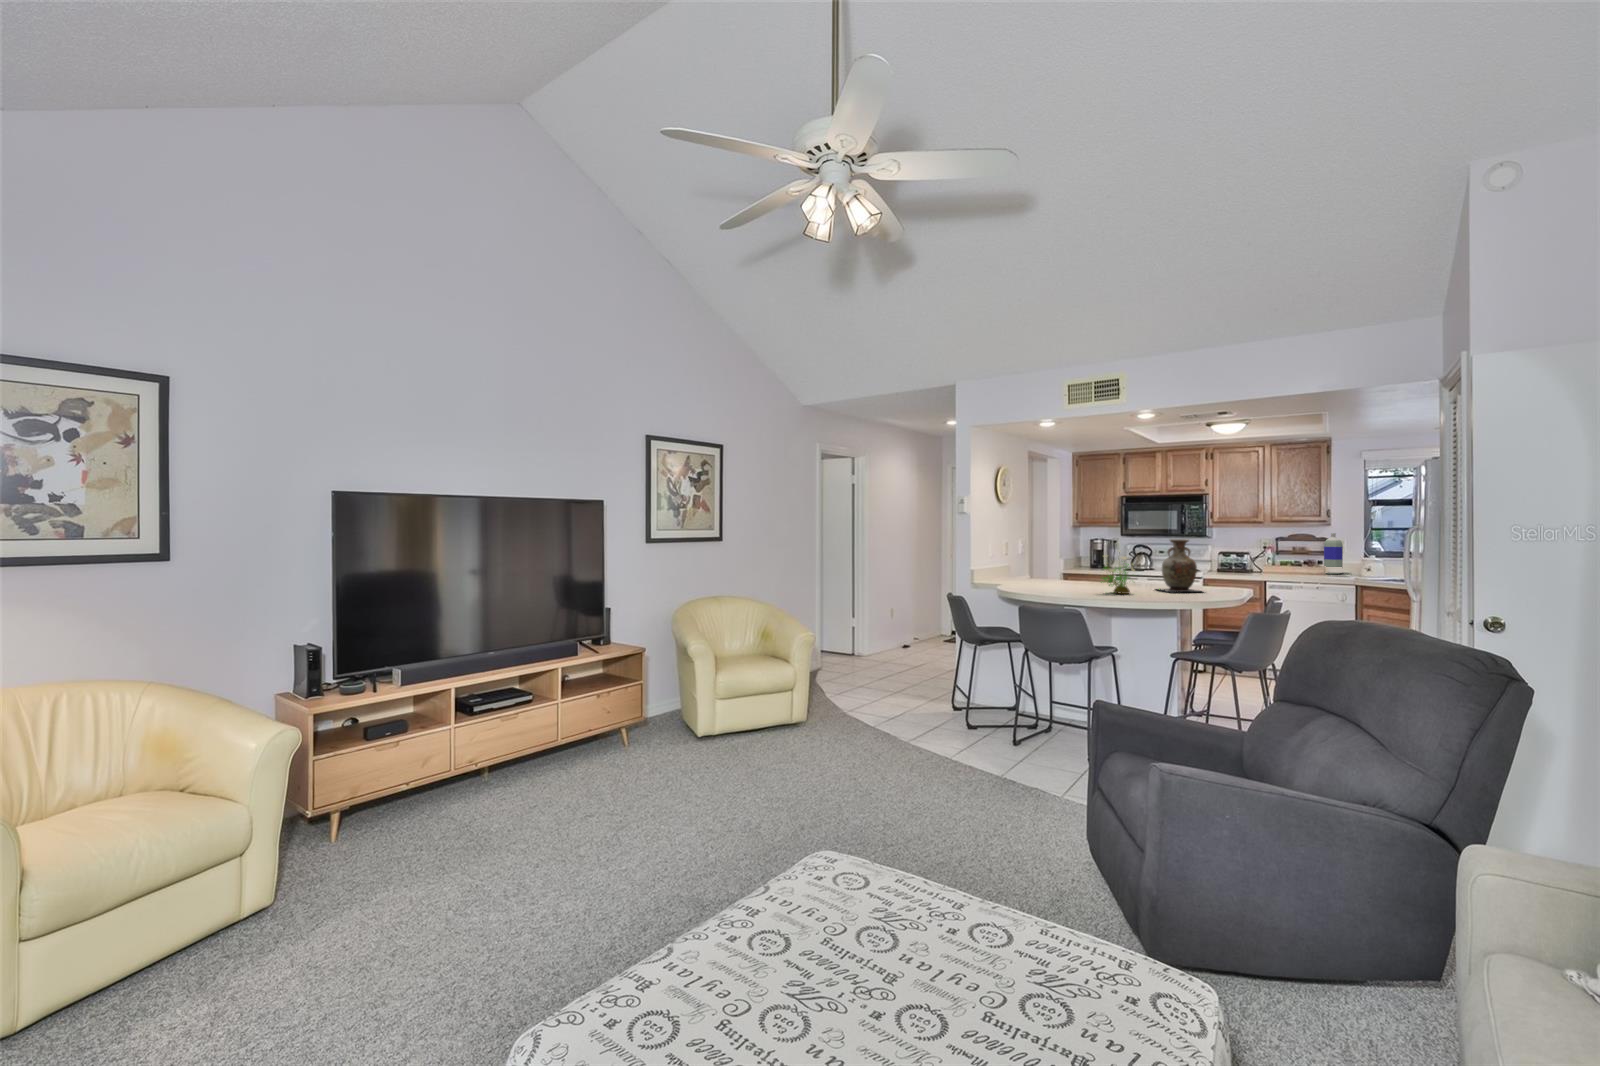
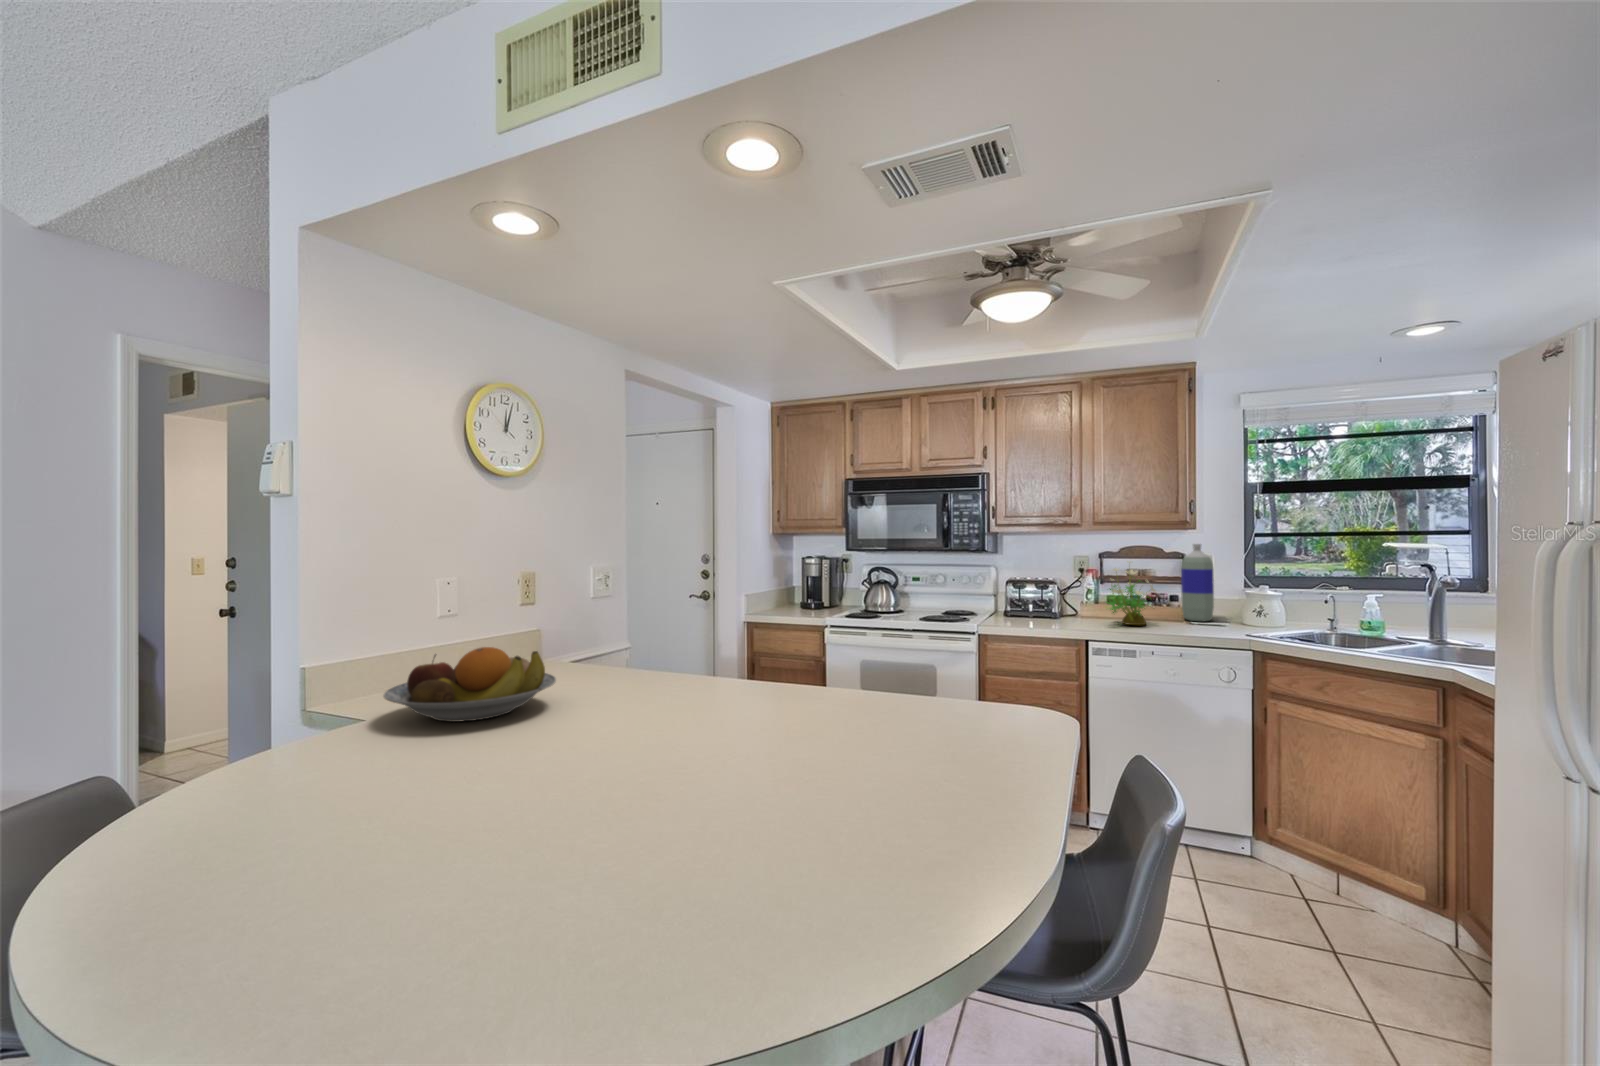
vase: present [1160,539,1200,592] -> none [793,556,940,742]
potted plant: present [1101,555,1134,594] -> present [1106,561,1156,625]
fruit bowl: none [1017,568,1068,589] -> present [384,647,556,722]

